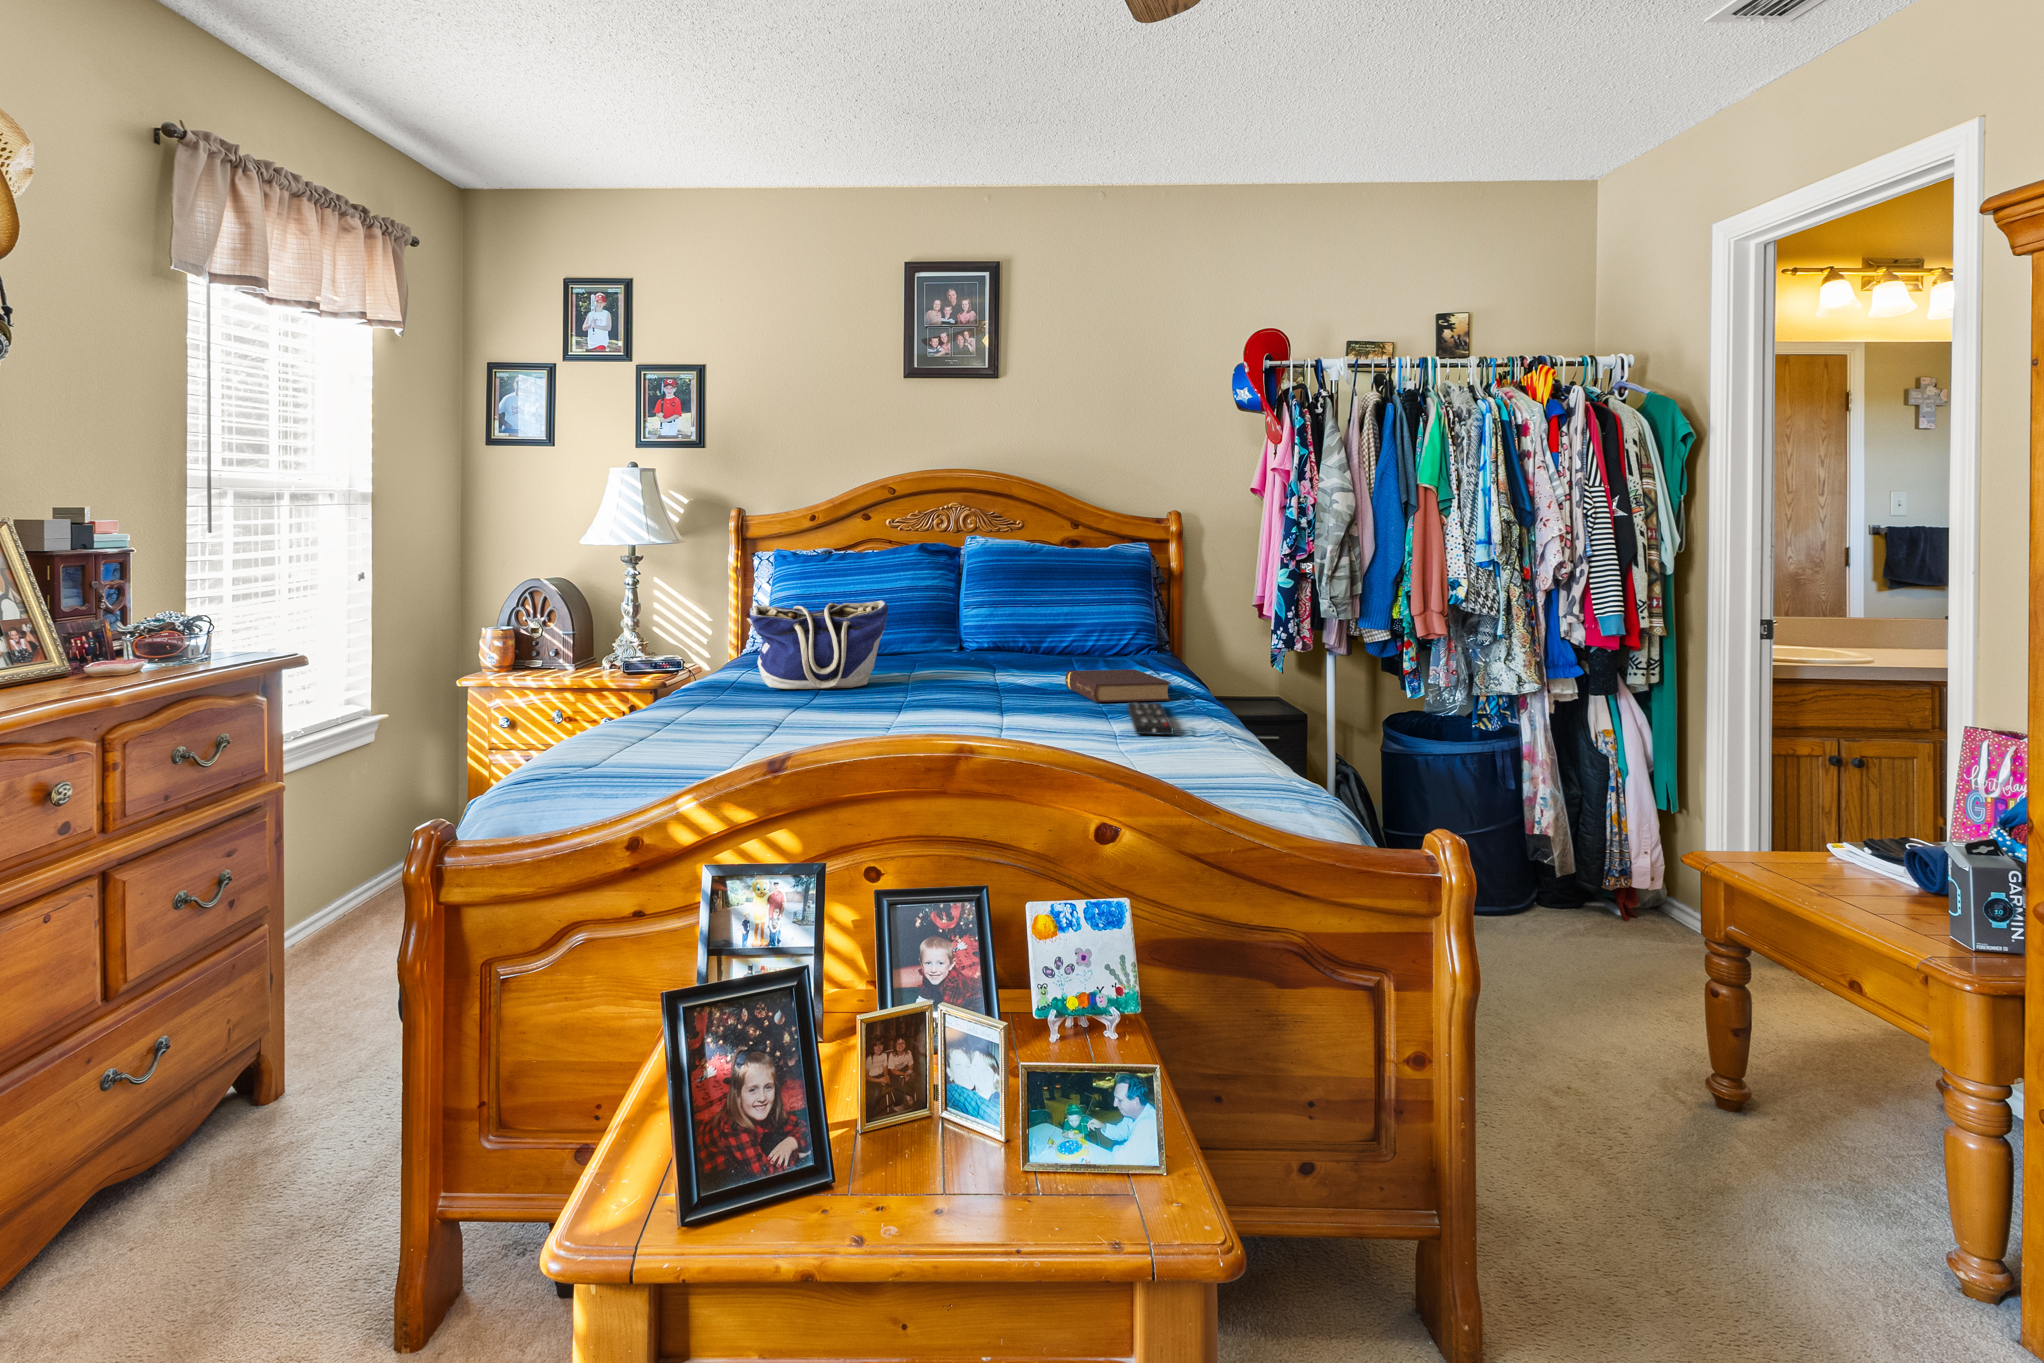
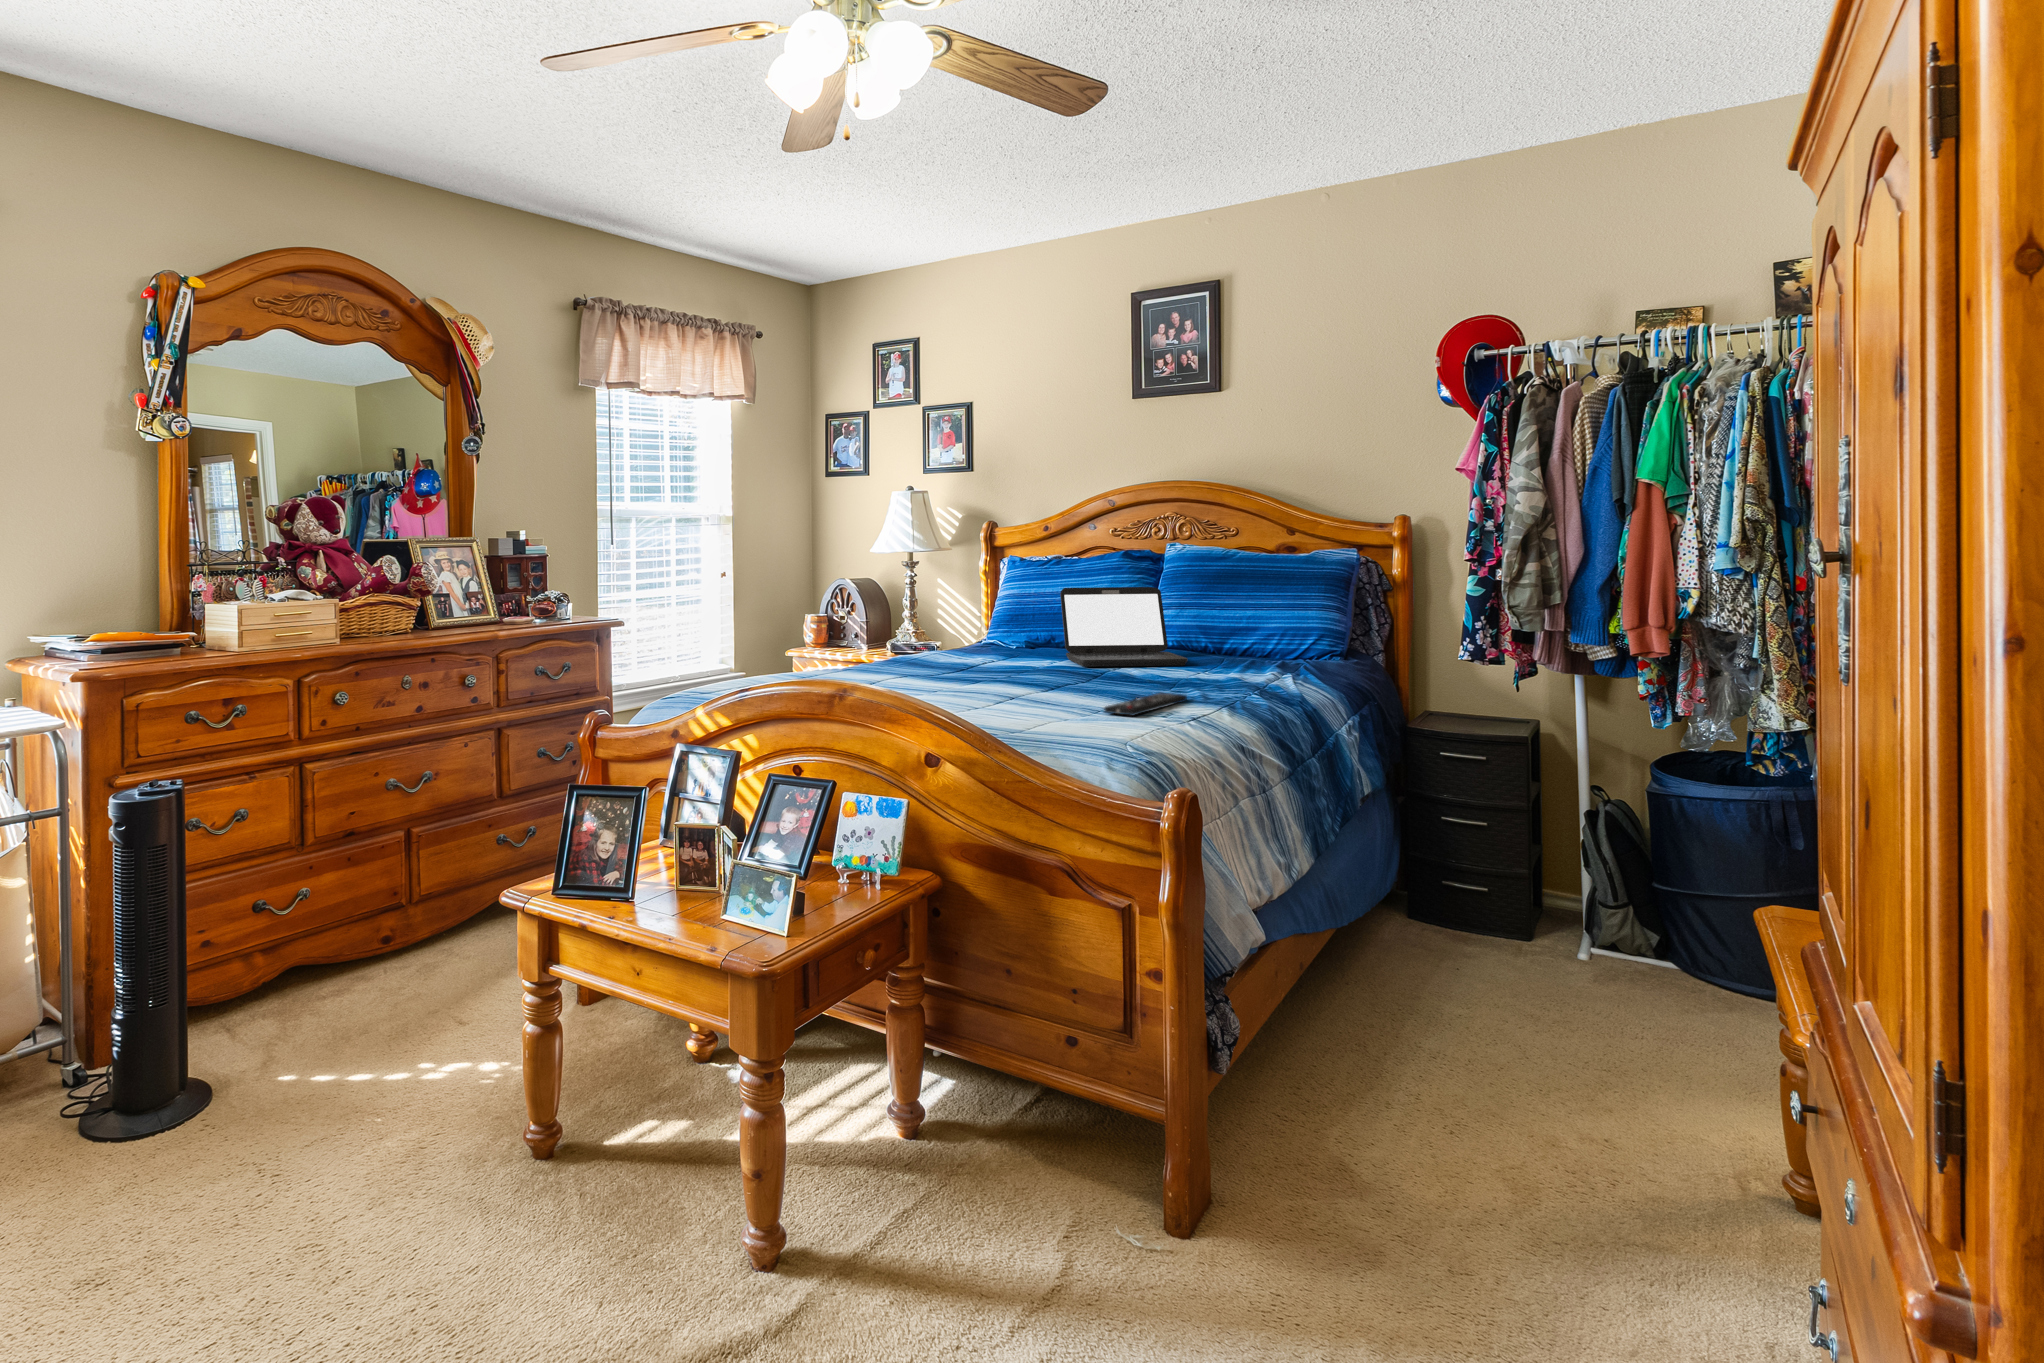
laptop: none [898,582,1048,675] -> present [1060,587,1187,667]
tote bag: present [747,600,888,689] -> none [899,600,1007,669]
book: present [1065,669,1171,702] -> none [1141,666,1224,695]

